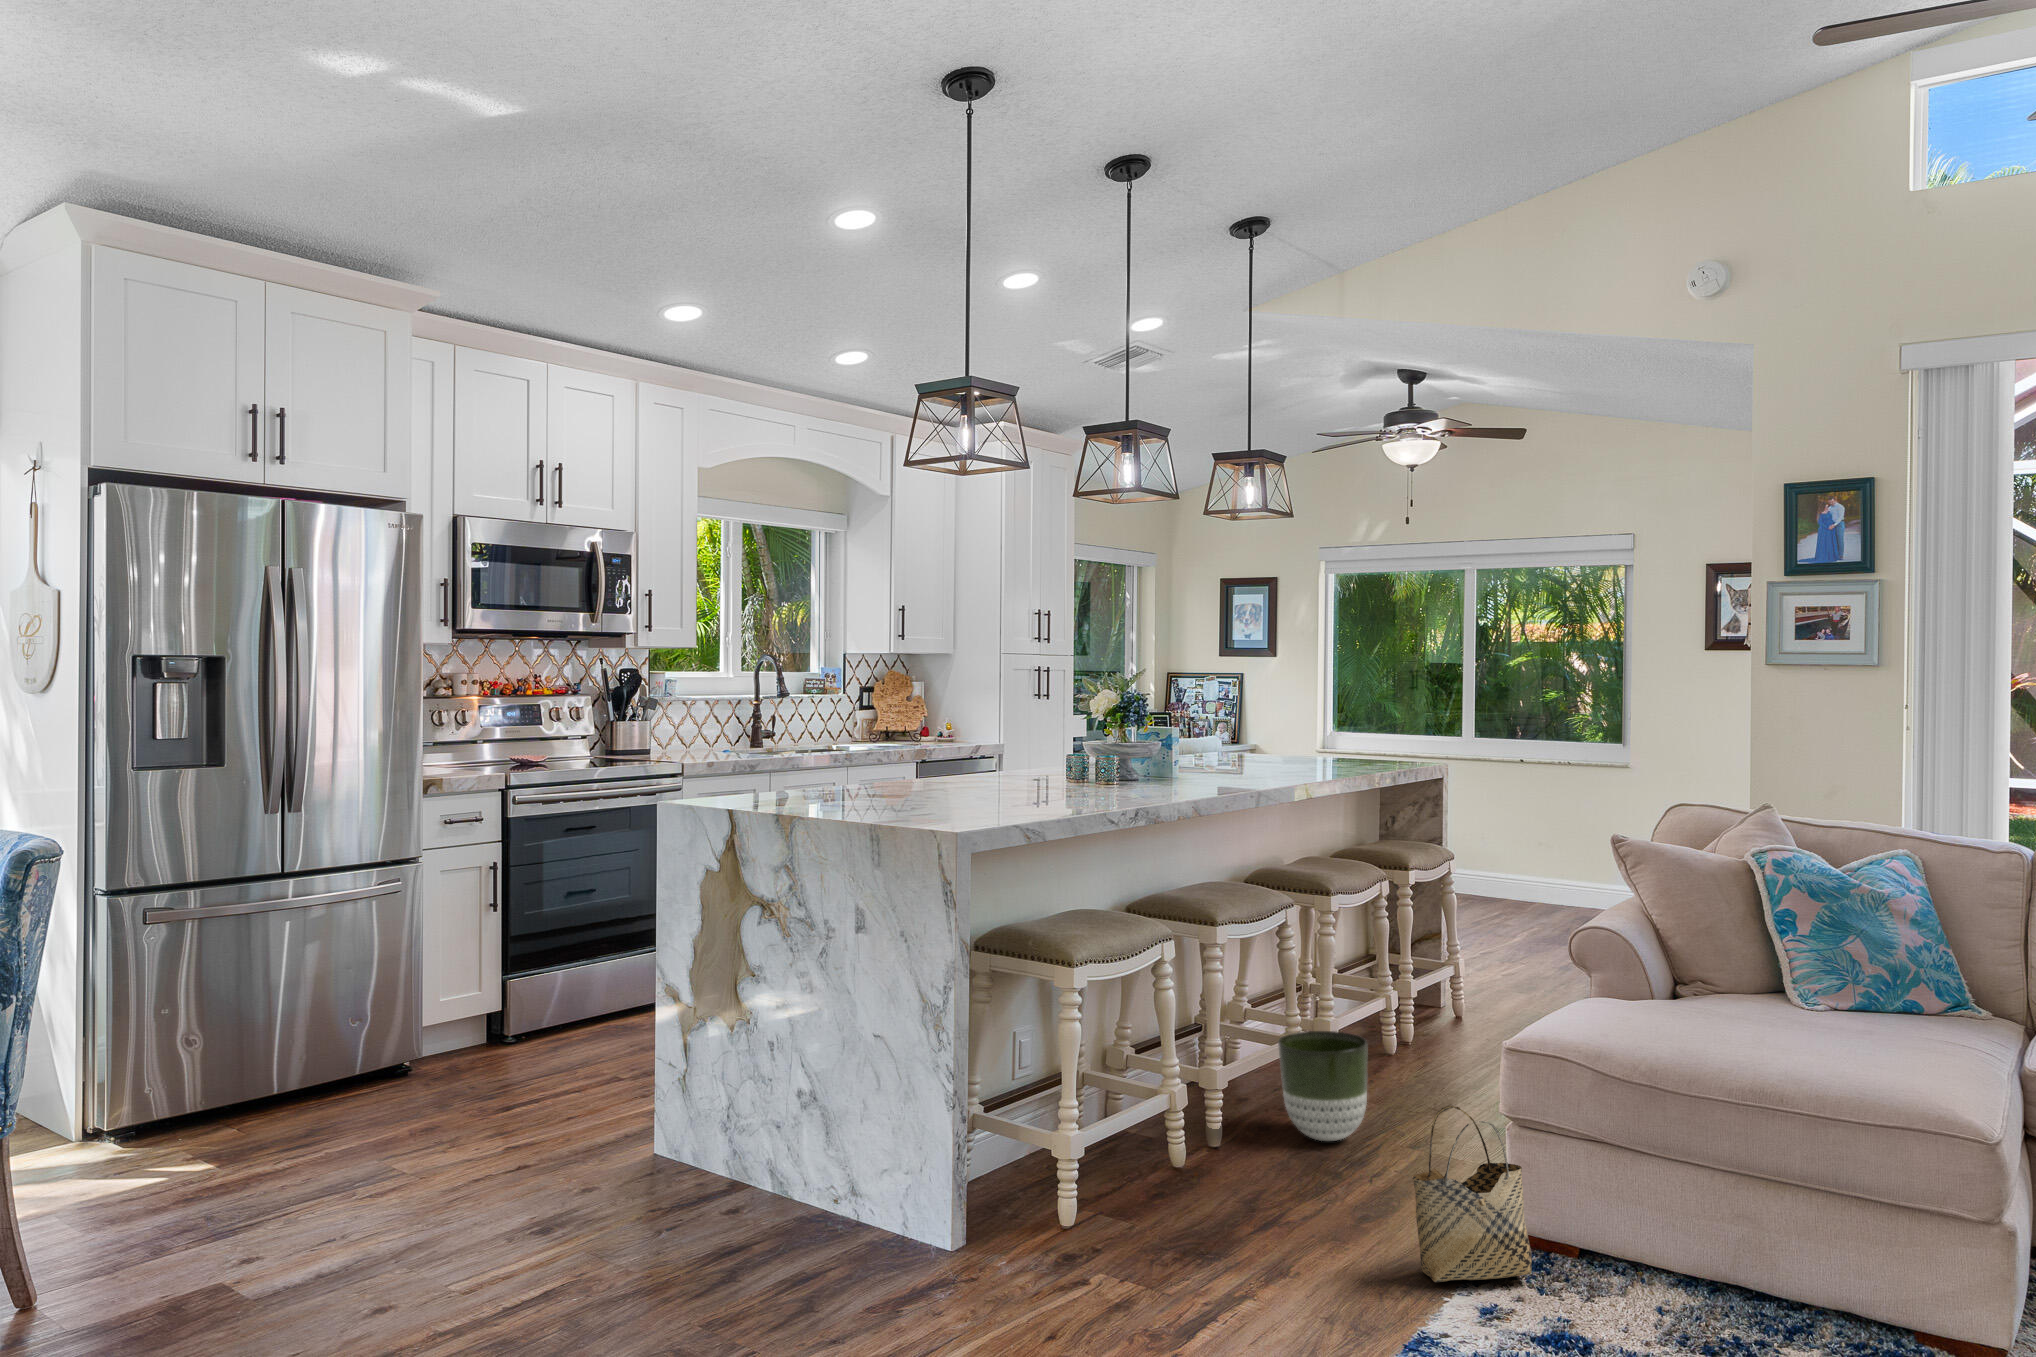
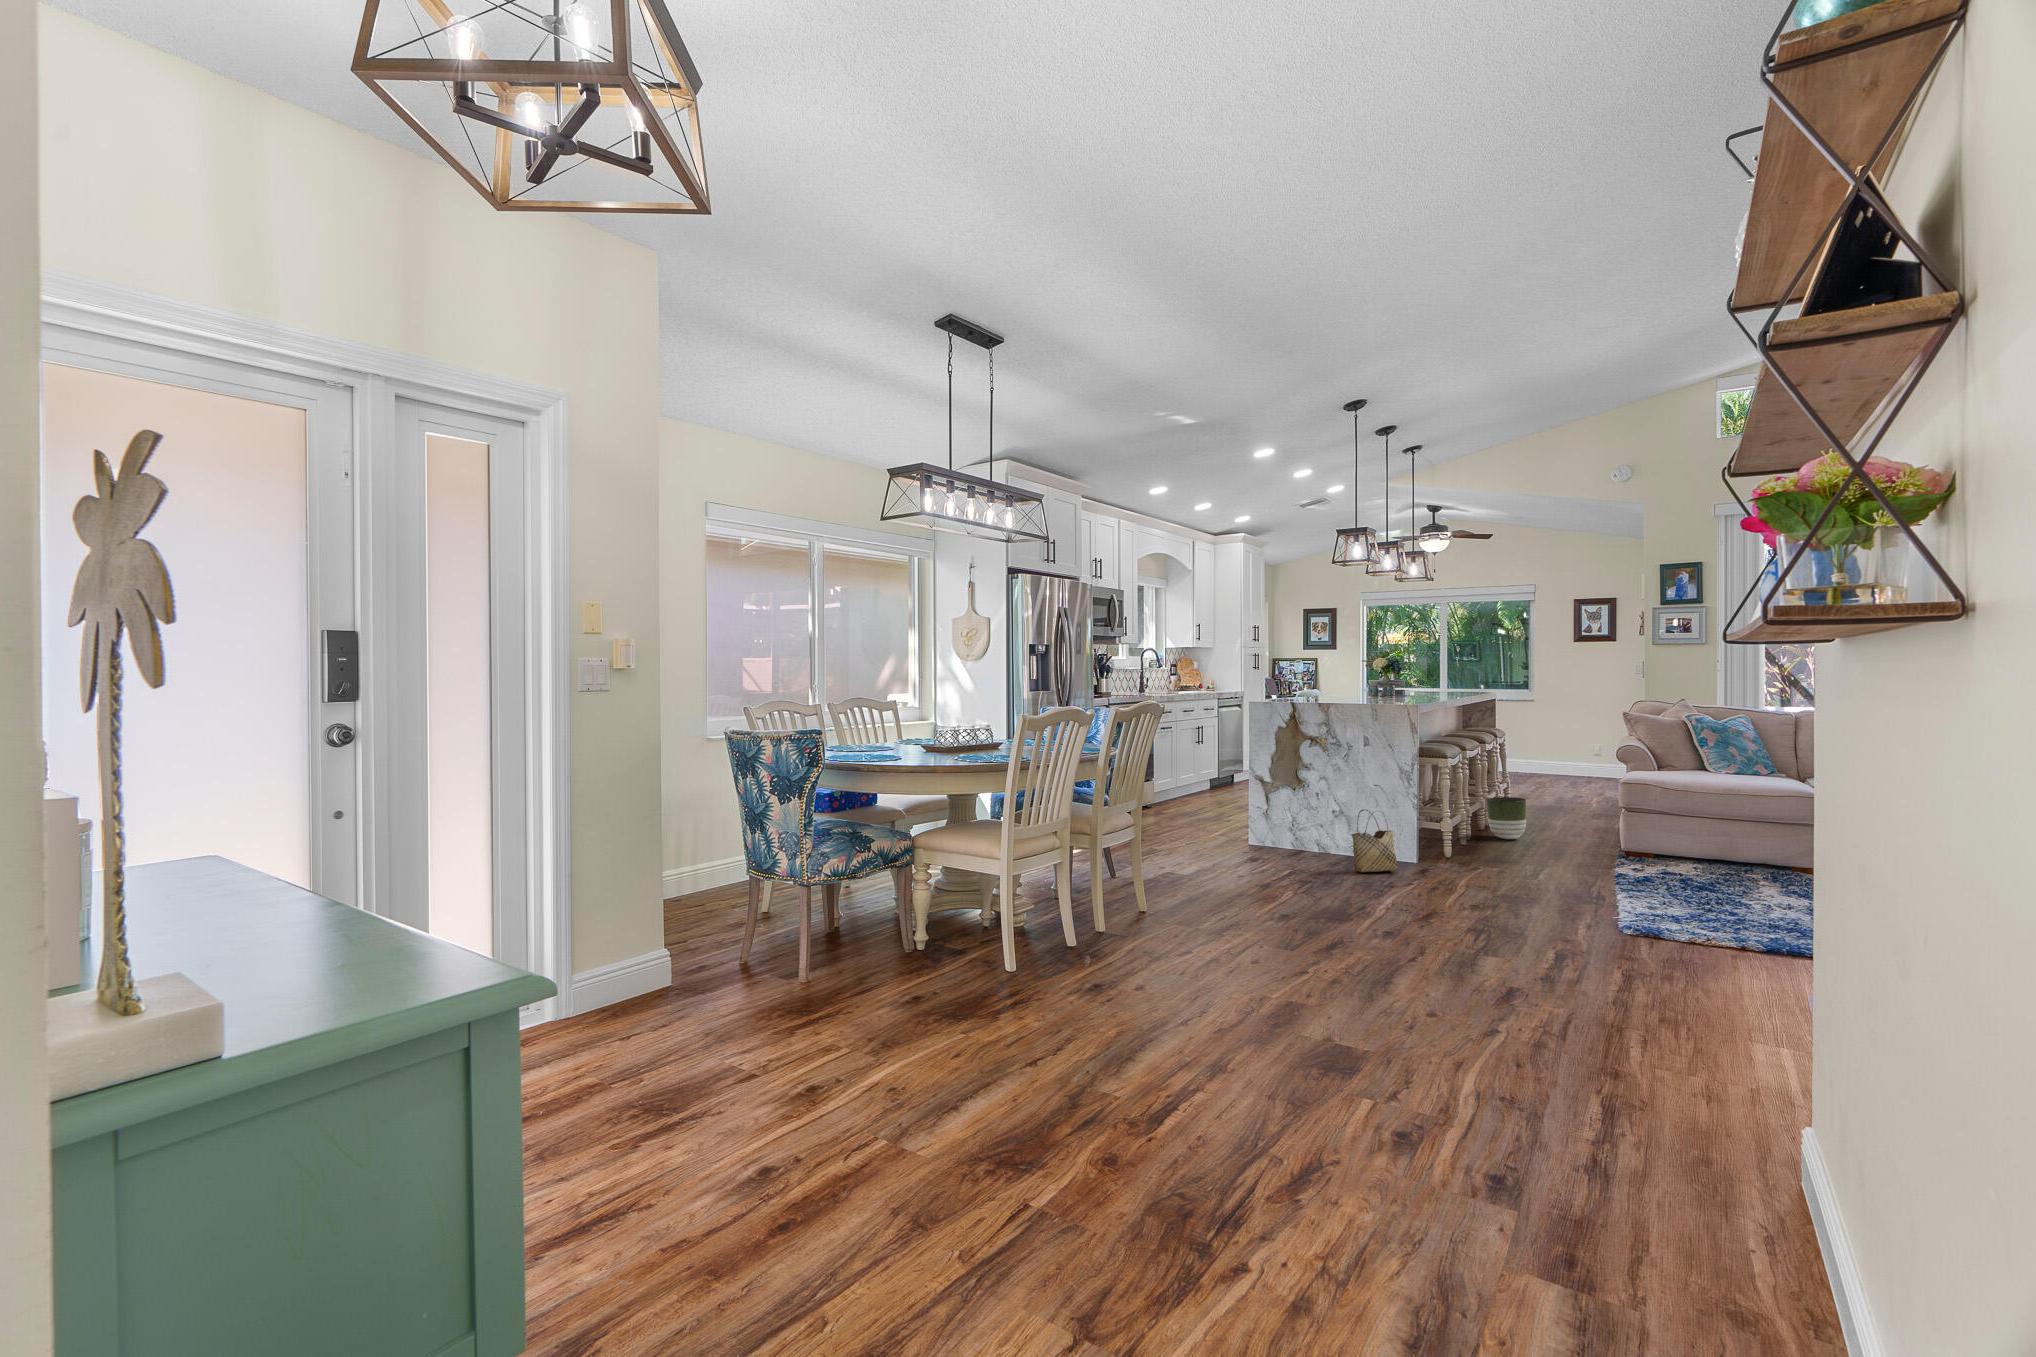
woven basket: present [1412,1106,1532,1282] -> present [1352,809,1397,872]

